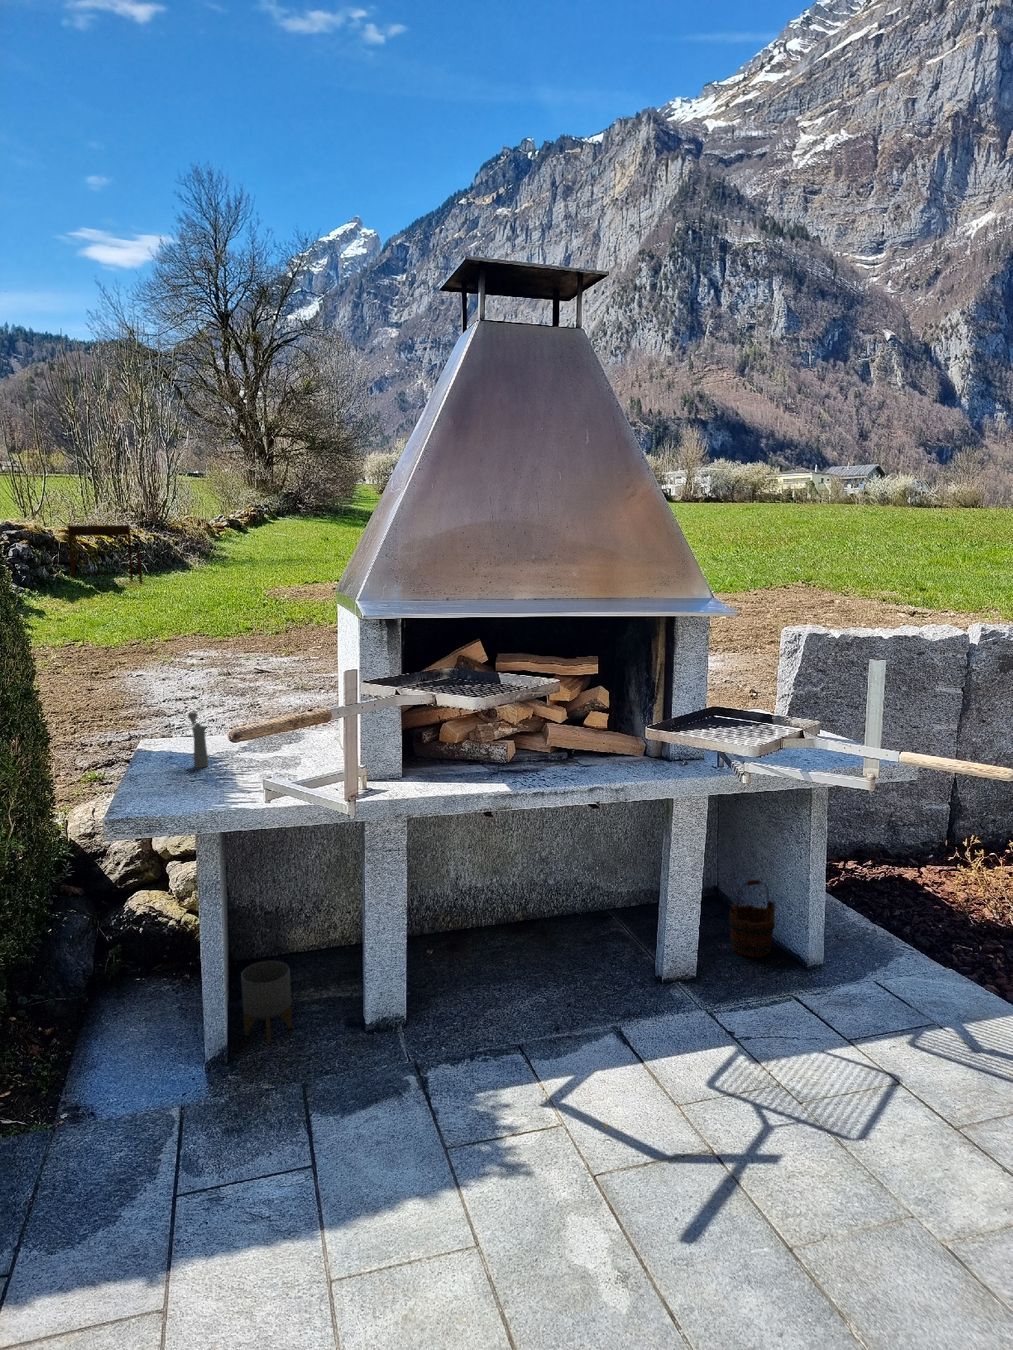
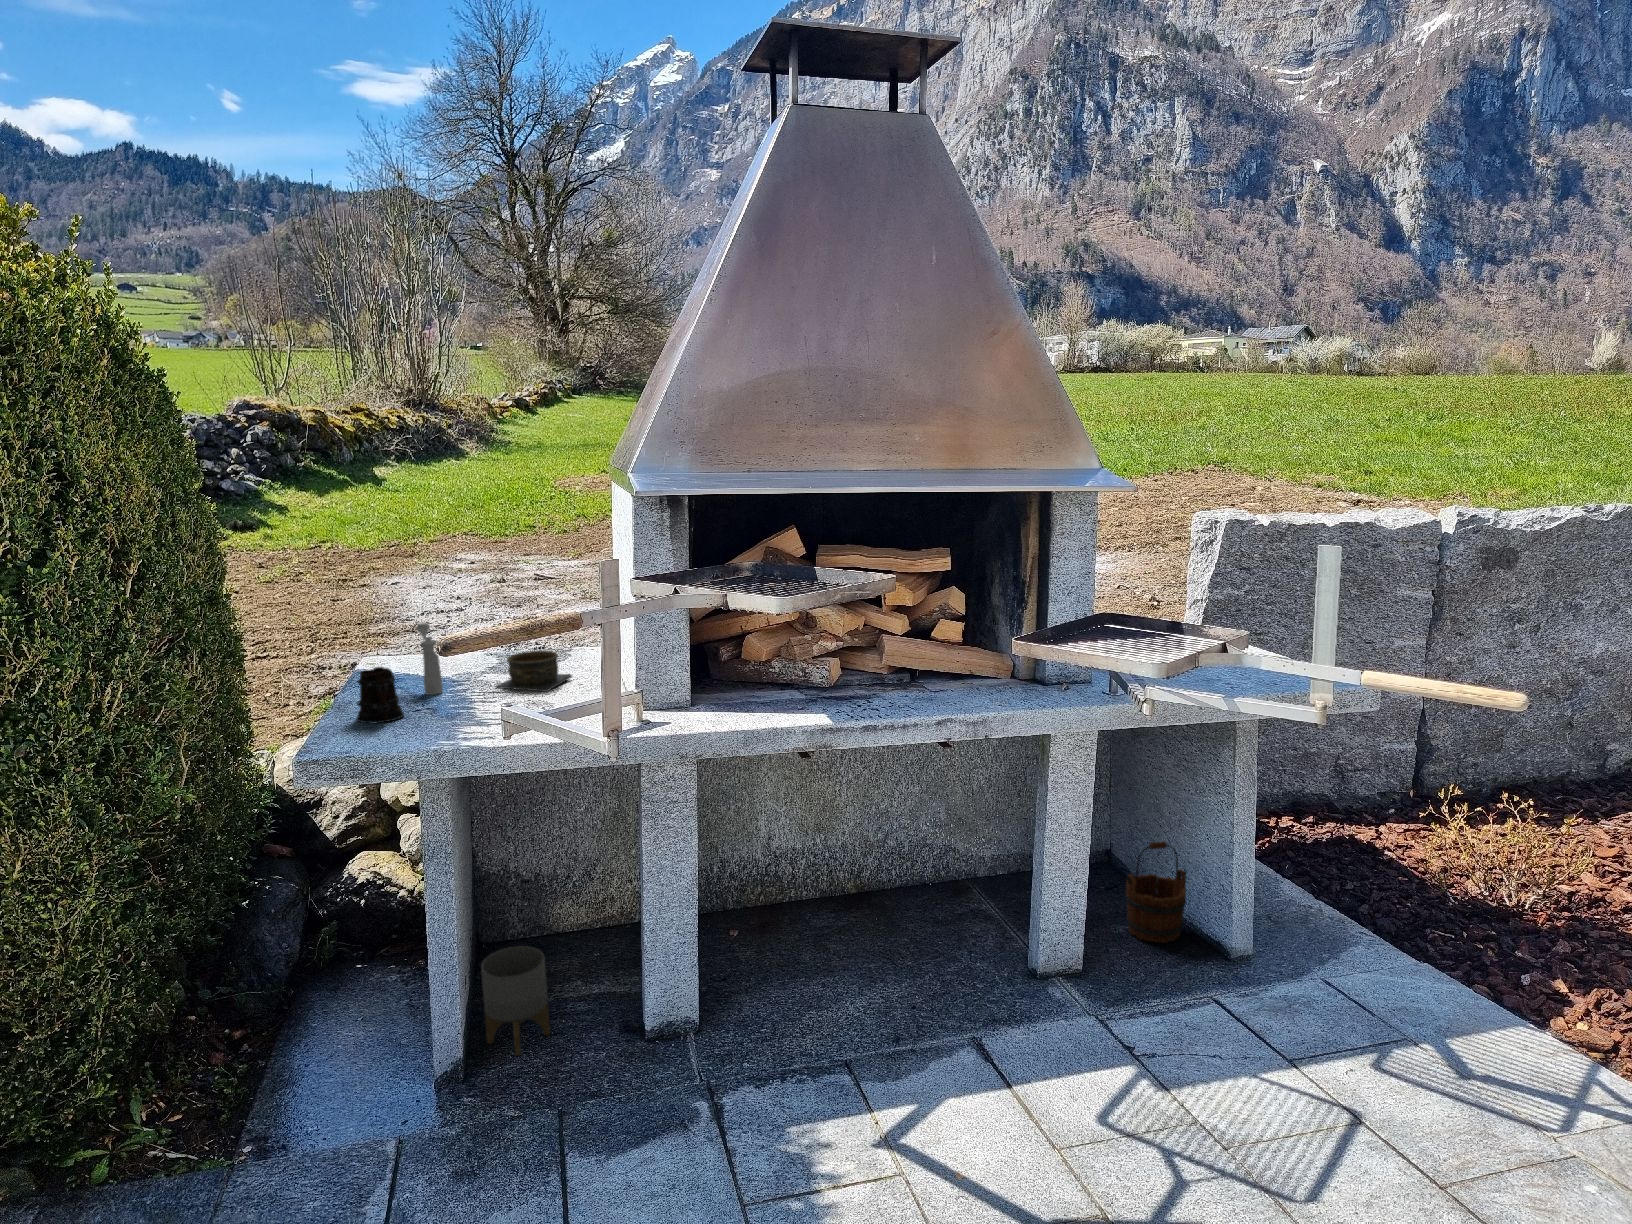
bench: present [67,524,143,584] -> none [316,403,408,479]
bowl: none [248,734,306,765] -> present [496,651,572,692]
beer mug: none [146,746,183,790] -> present [357,667,404,723]

